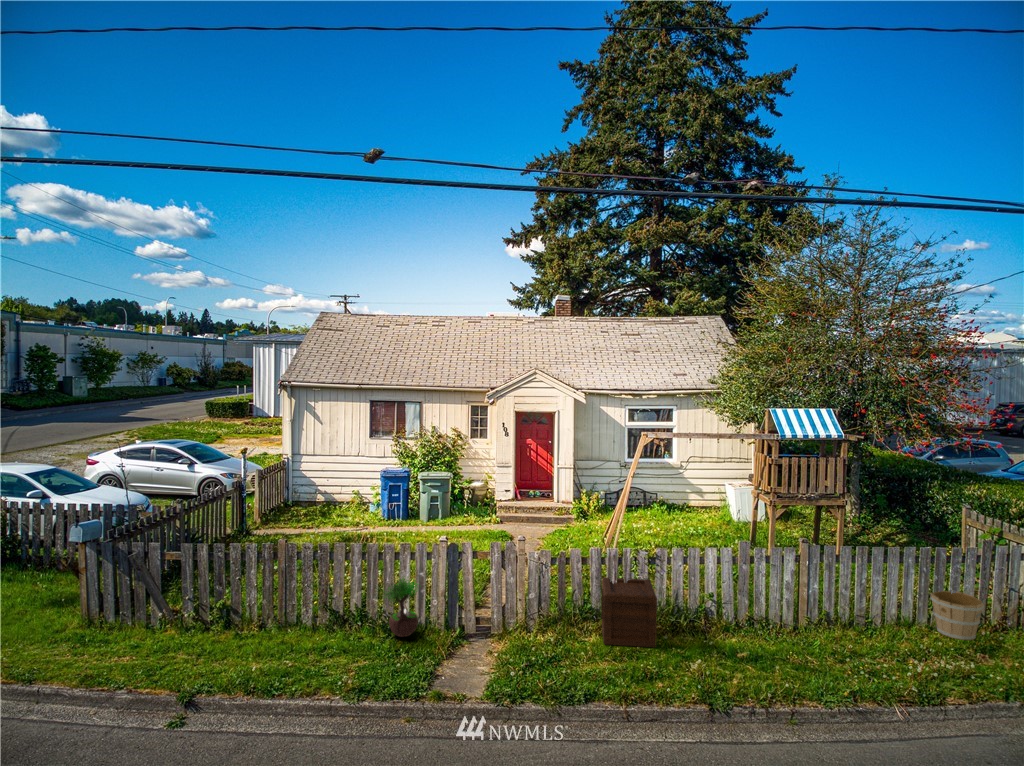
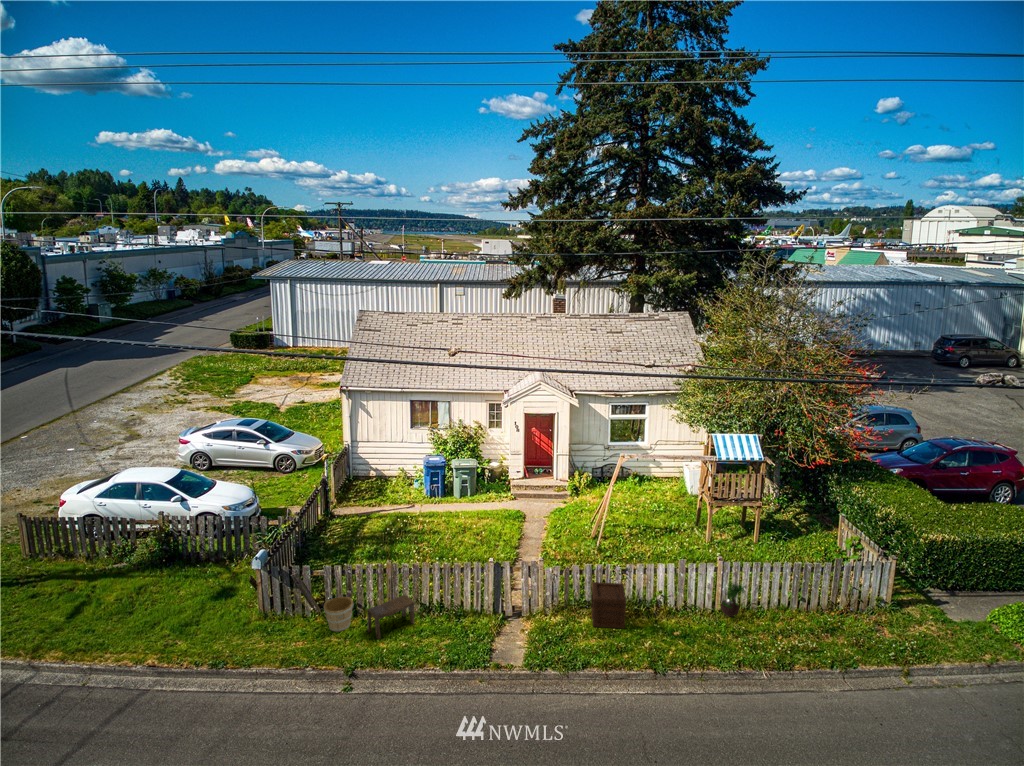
potted tree: present [385,577,418,637] -> present [721,583,744,617]
wooden bucket: present [930,591,984,640] -> present [324,597,354,632]
bench: none [237,592,318,656] -> present [367,594,415,639]

